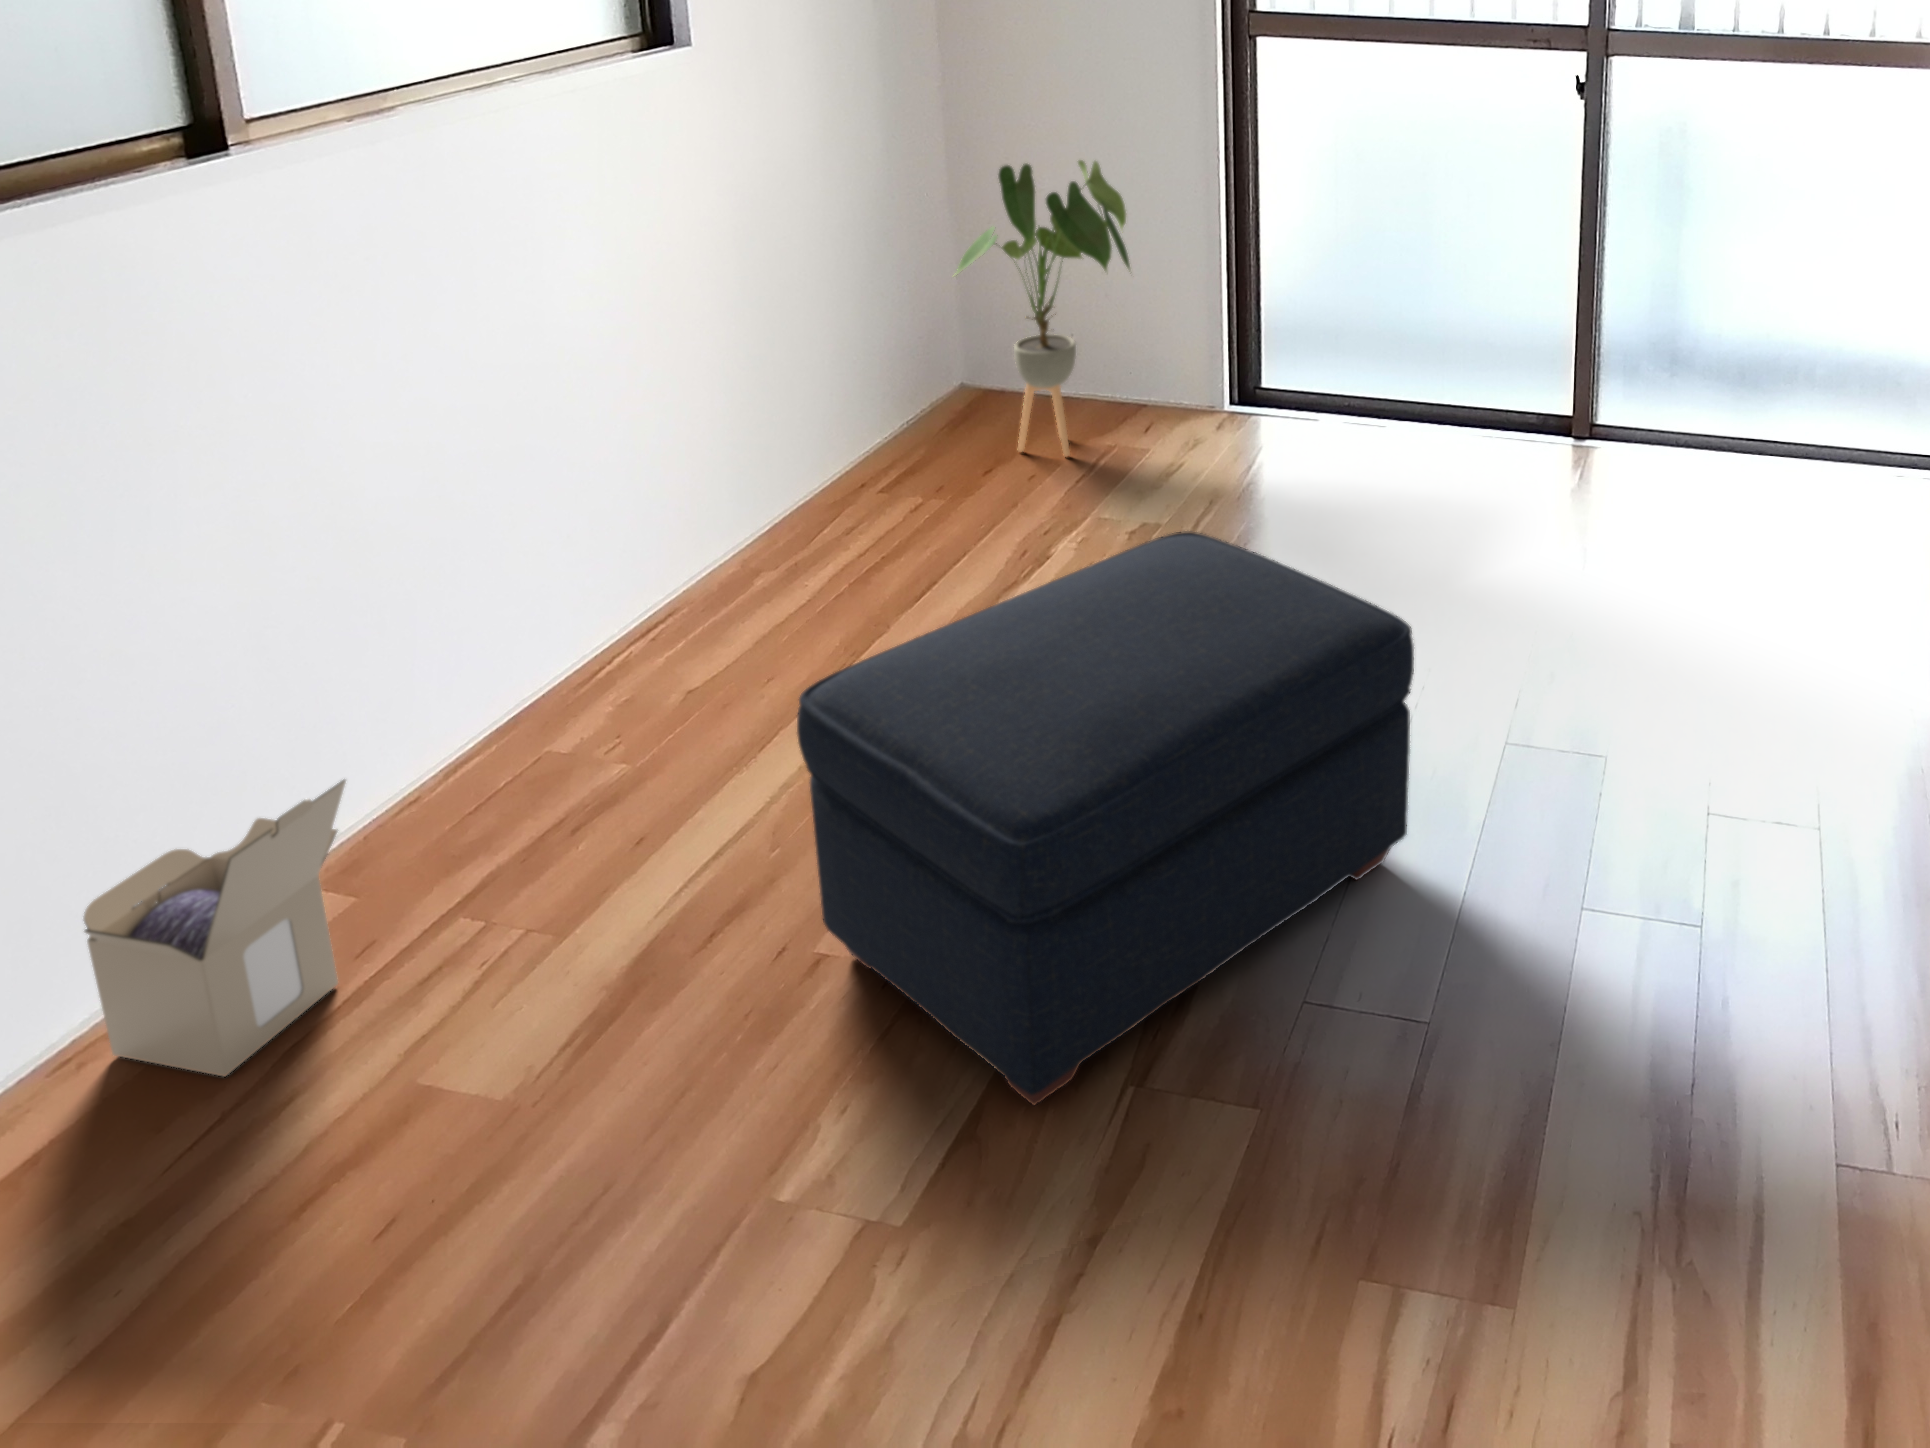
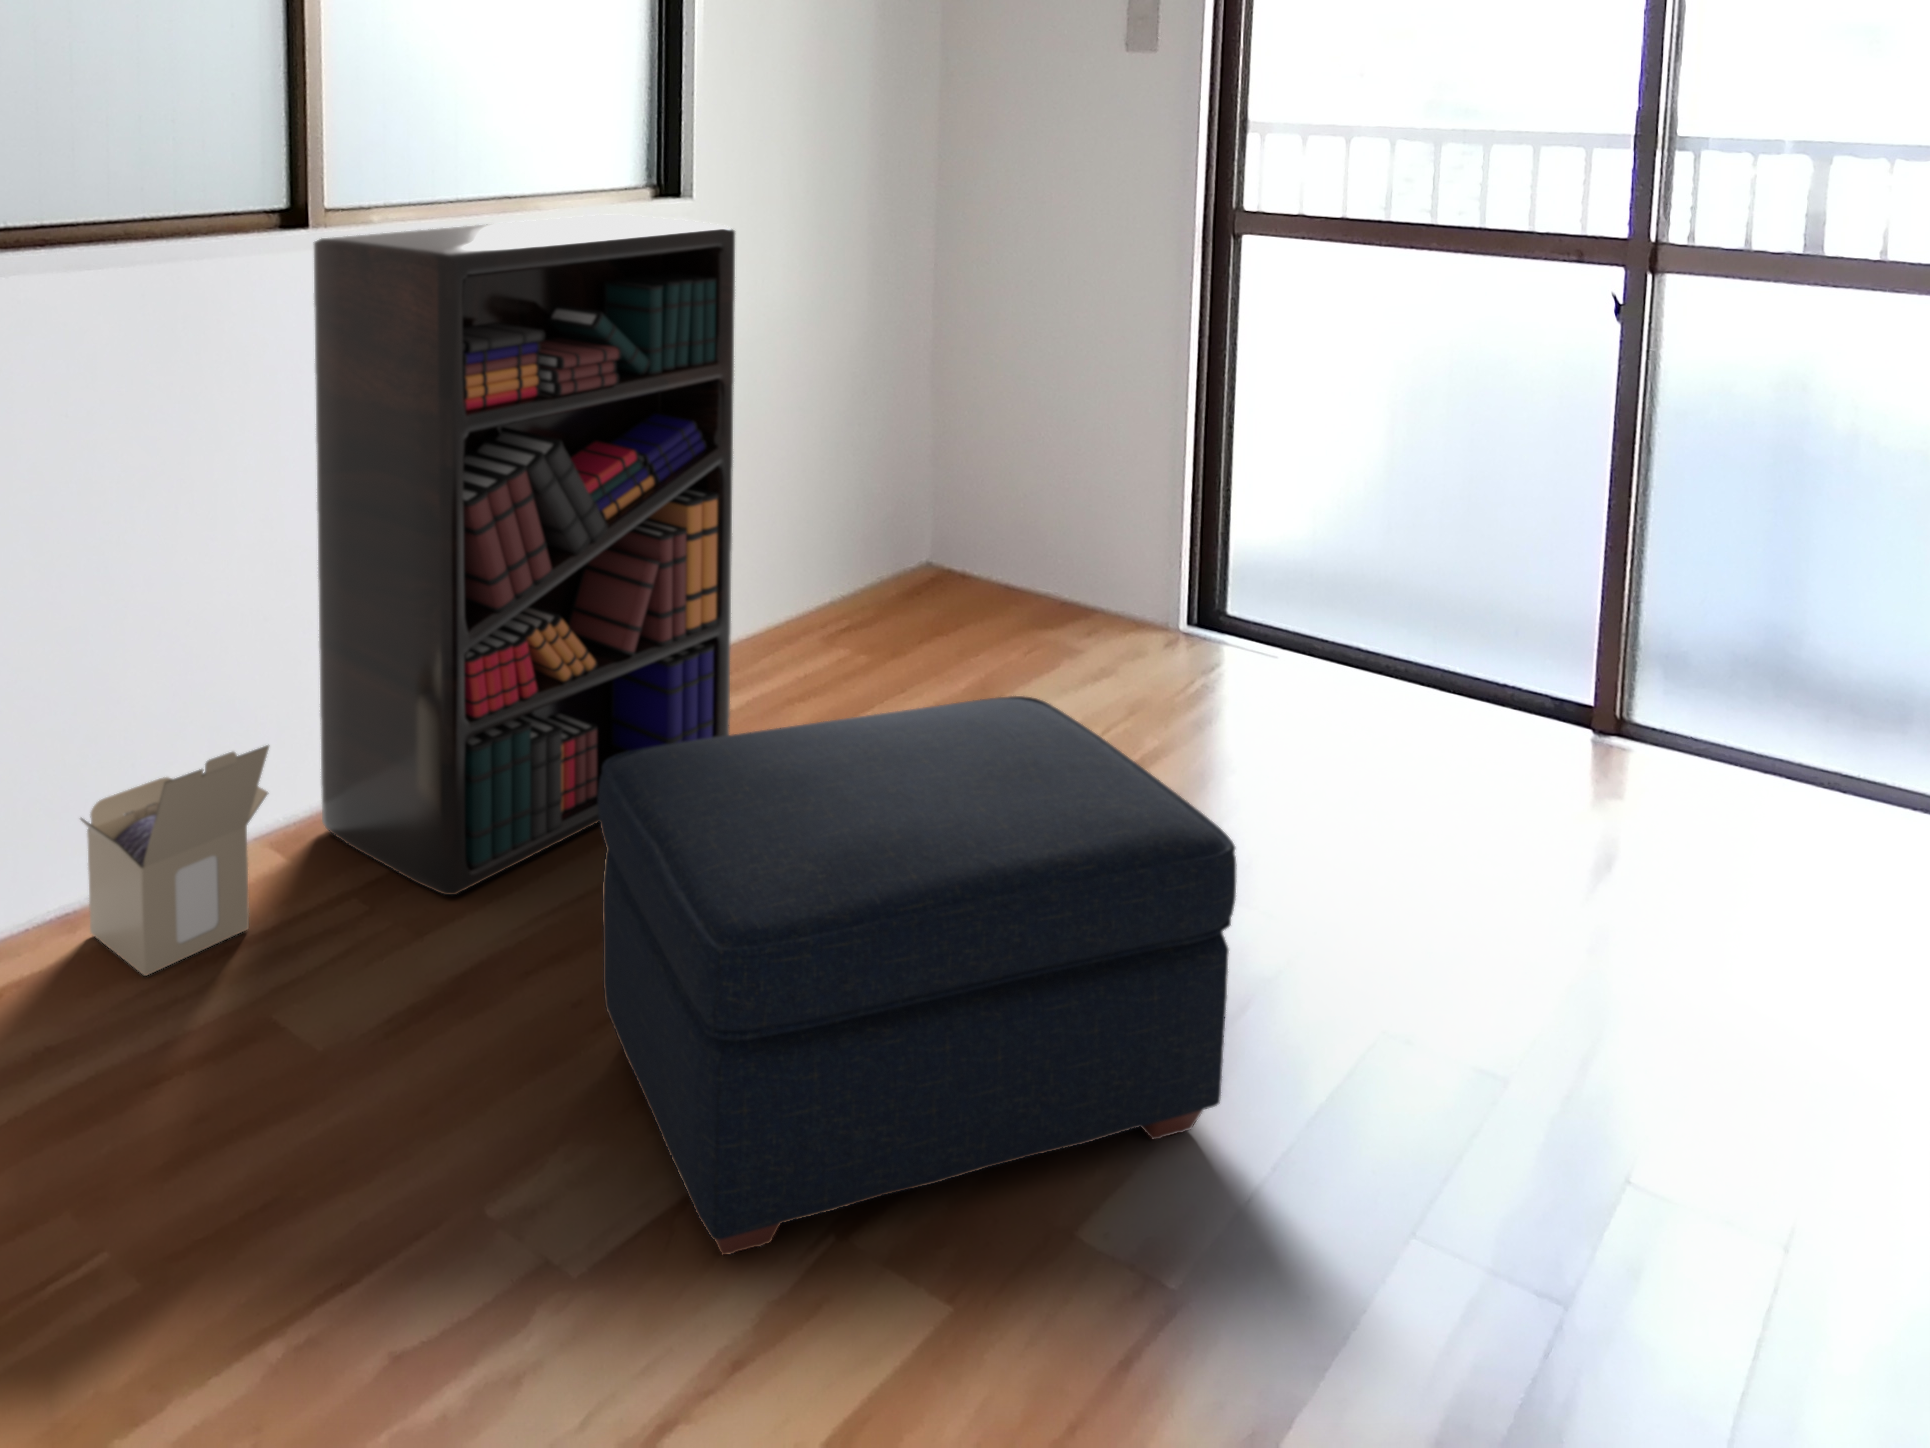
bookshelf: none [255,83,833,875] -> present [314,215,735,895]
house plant: present [957,160,1130,456] -> none [915,338,1093,634]

